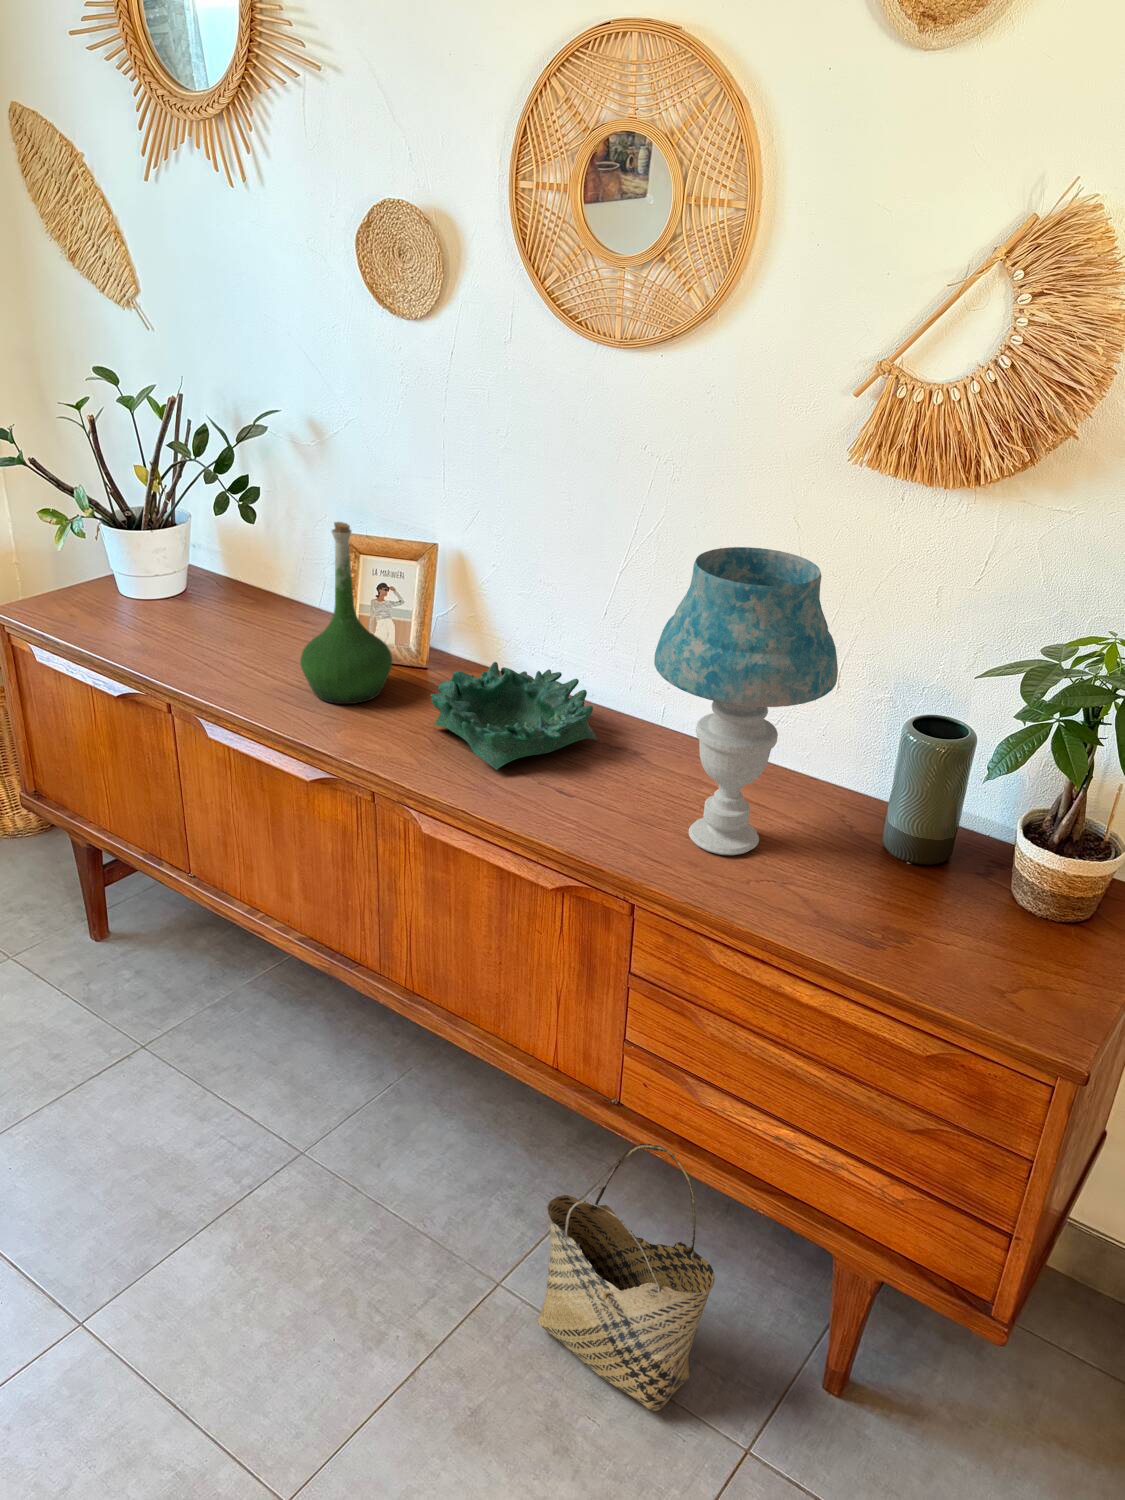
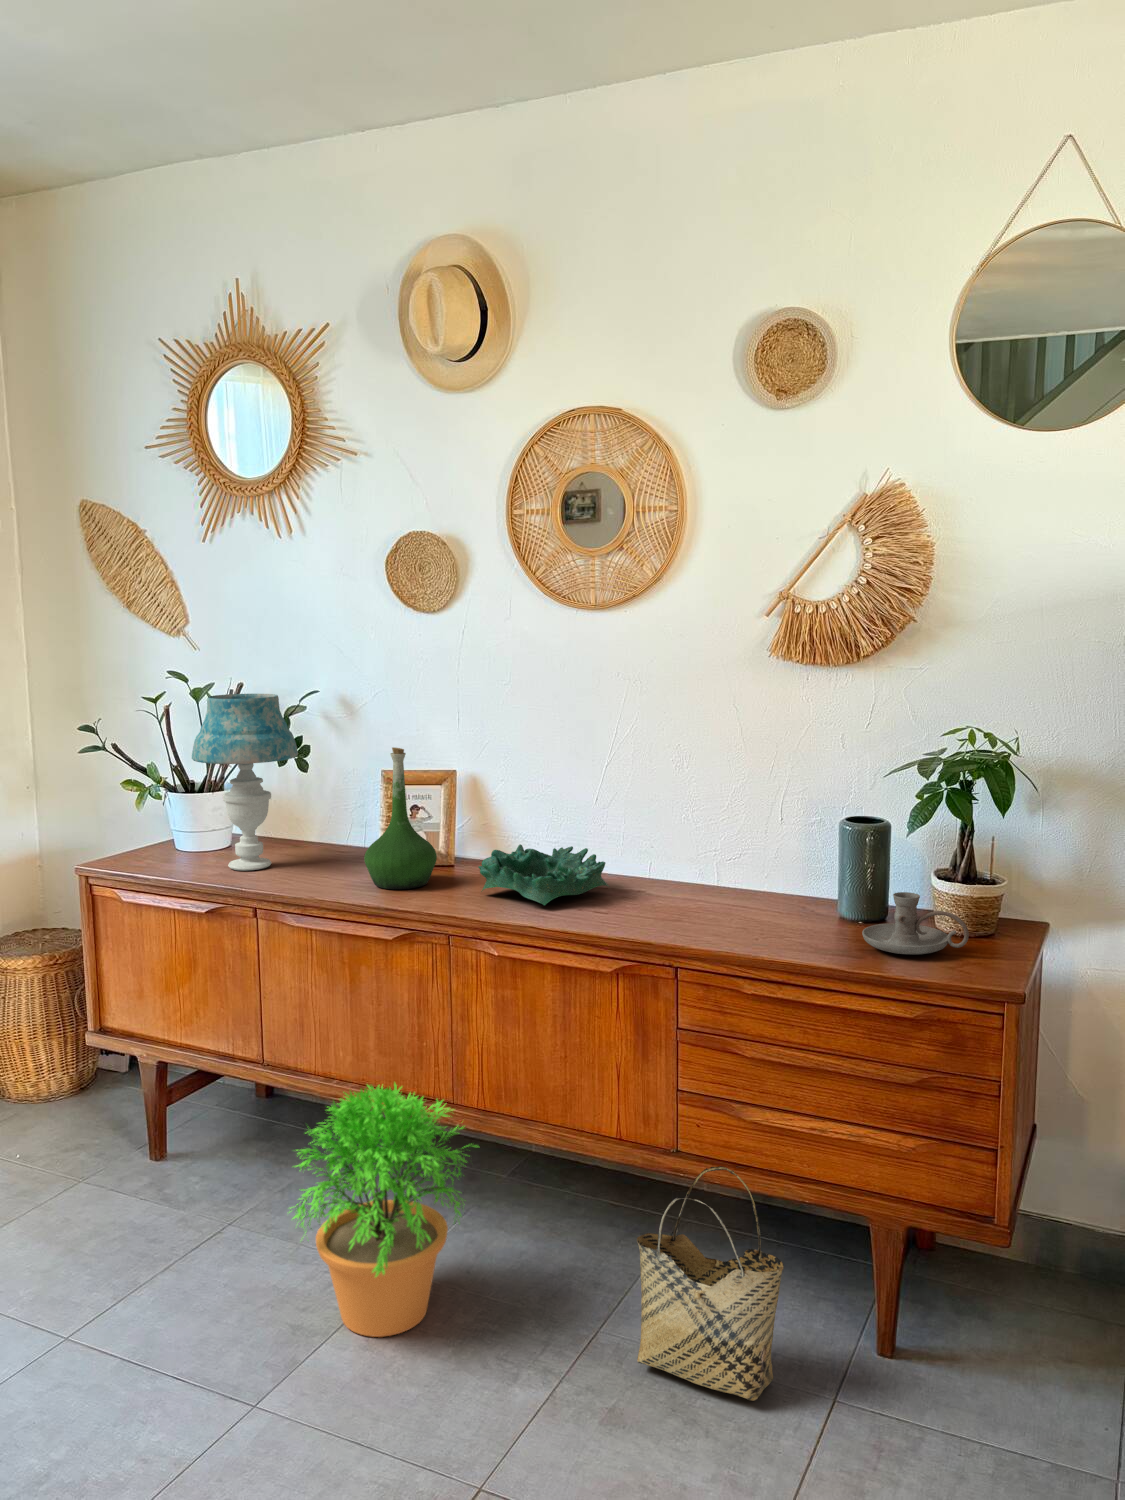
table lamp: present [654,547,838,855] -> present [192,694,298,871]
candle holder: none [891,865,1040,965] -> present [862,892,969,954]
potted plant: none [155,952,395,1226] -> present [289,1083,475,1337]

